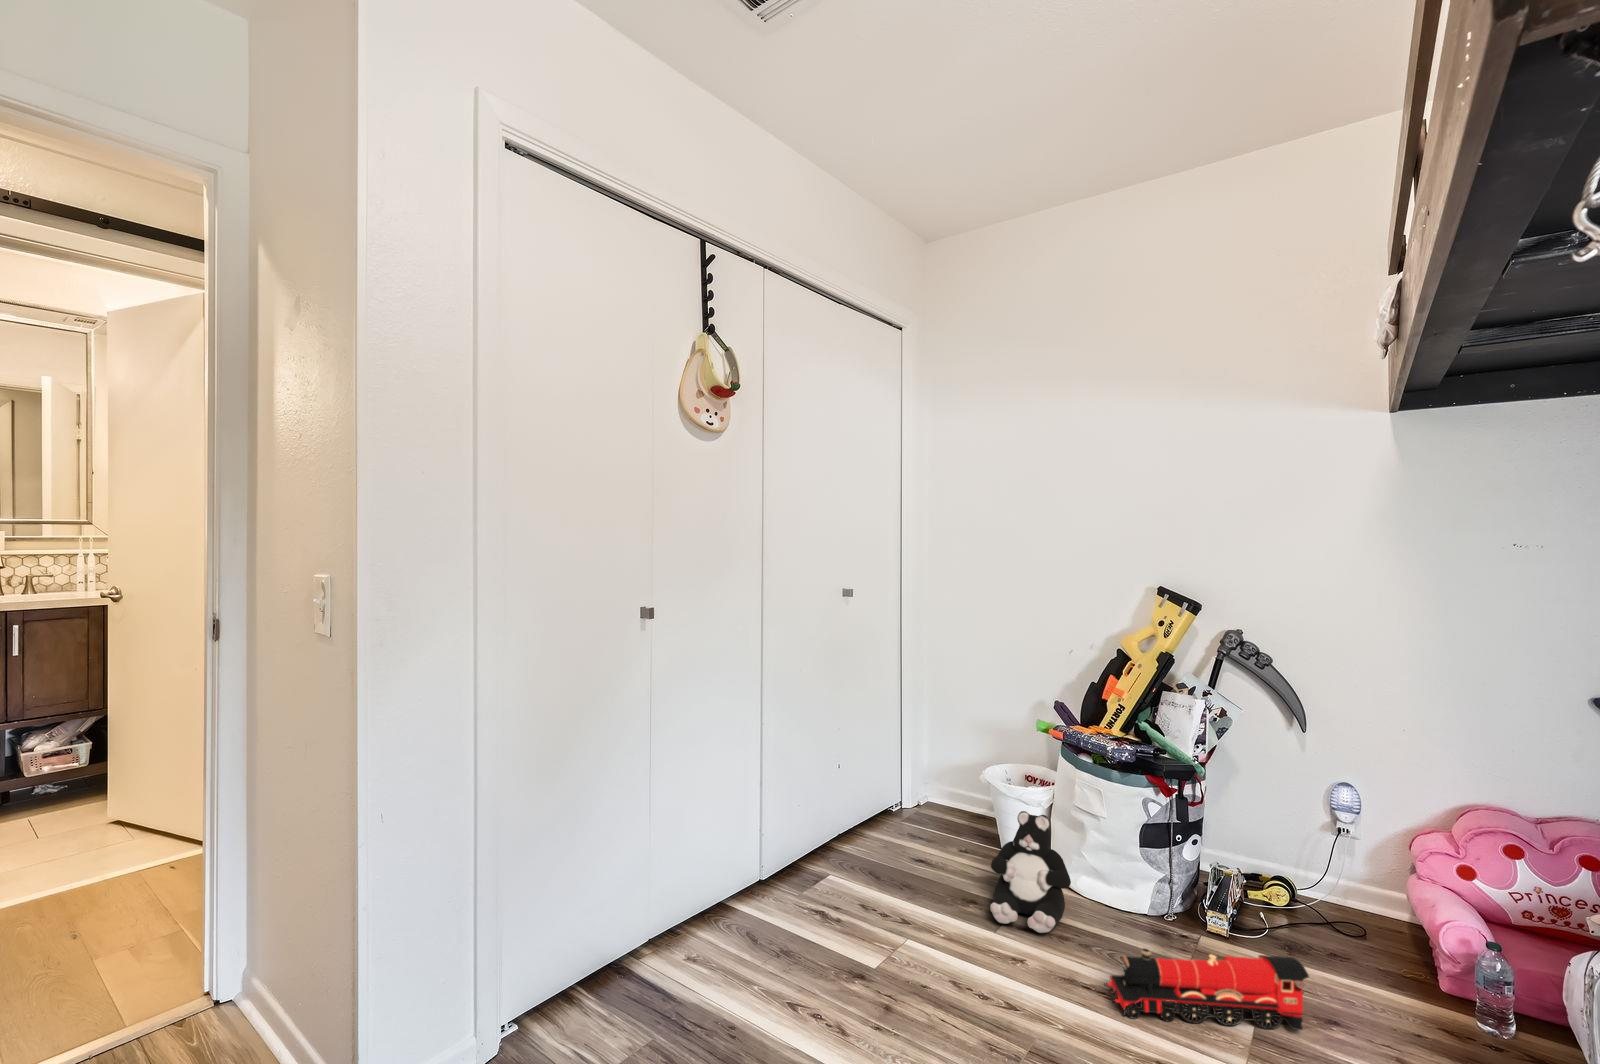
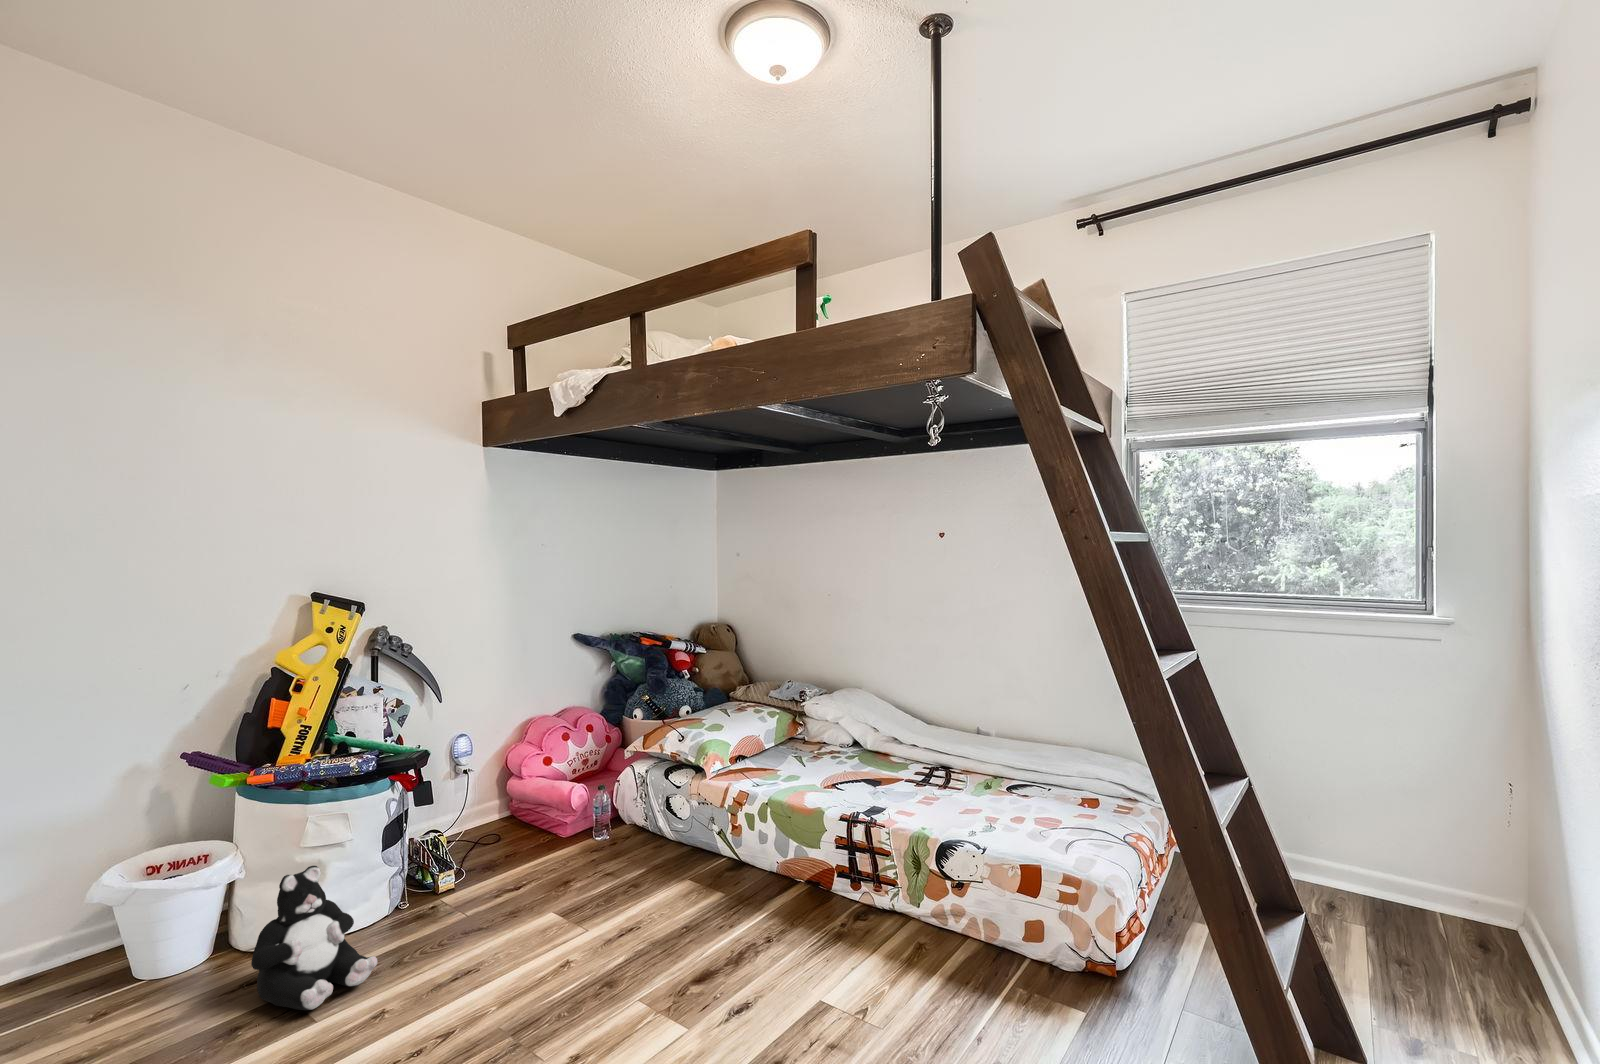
toy train: present [1104,949,1309,1030] -> none [473,850,572,968]

